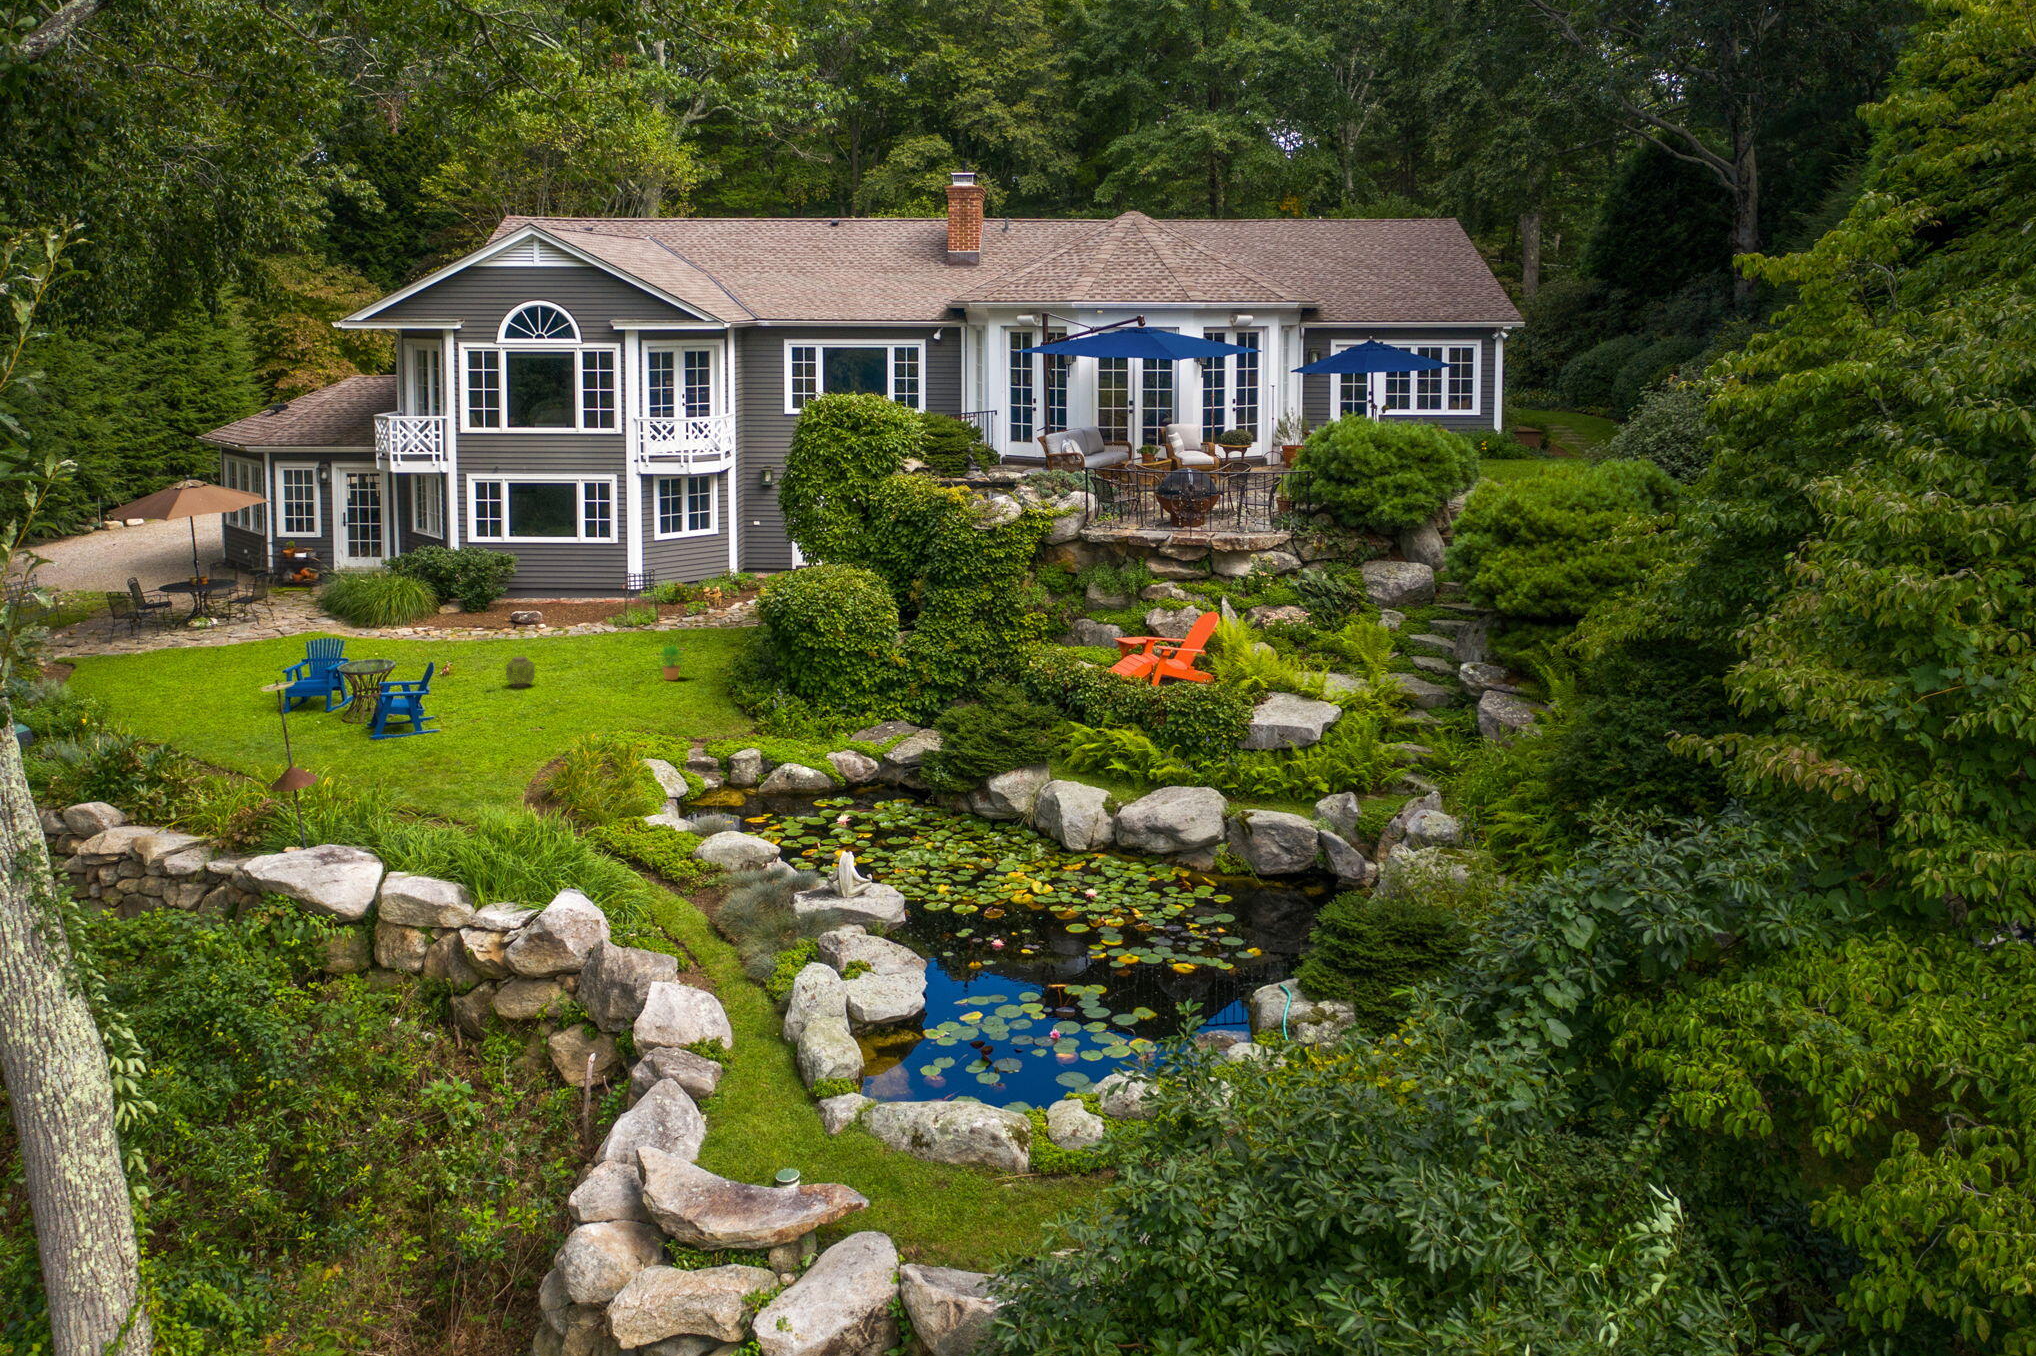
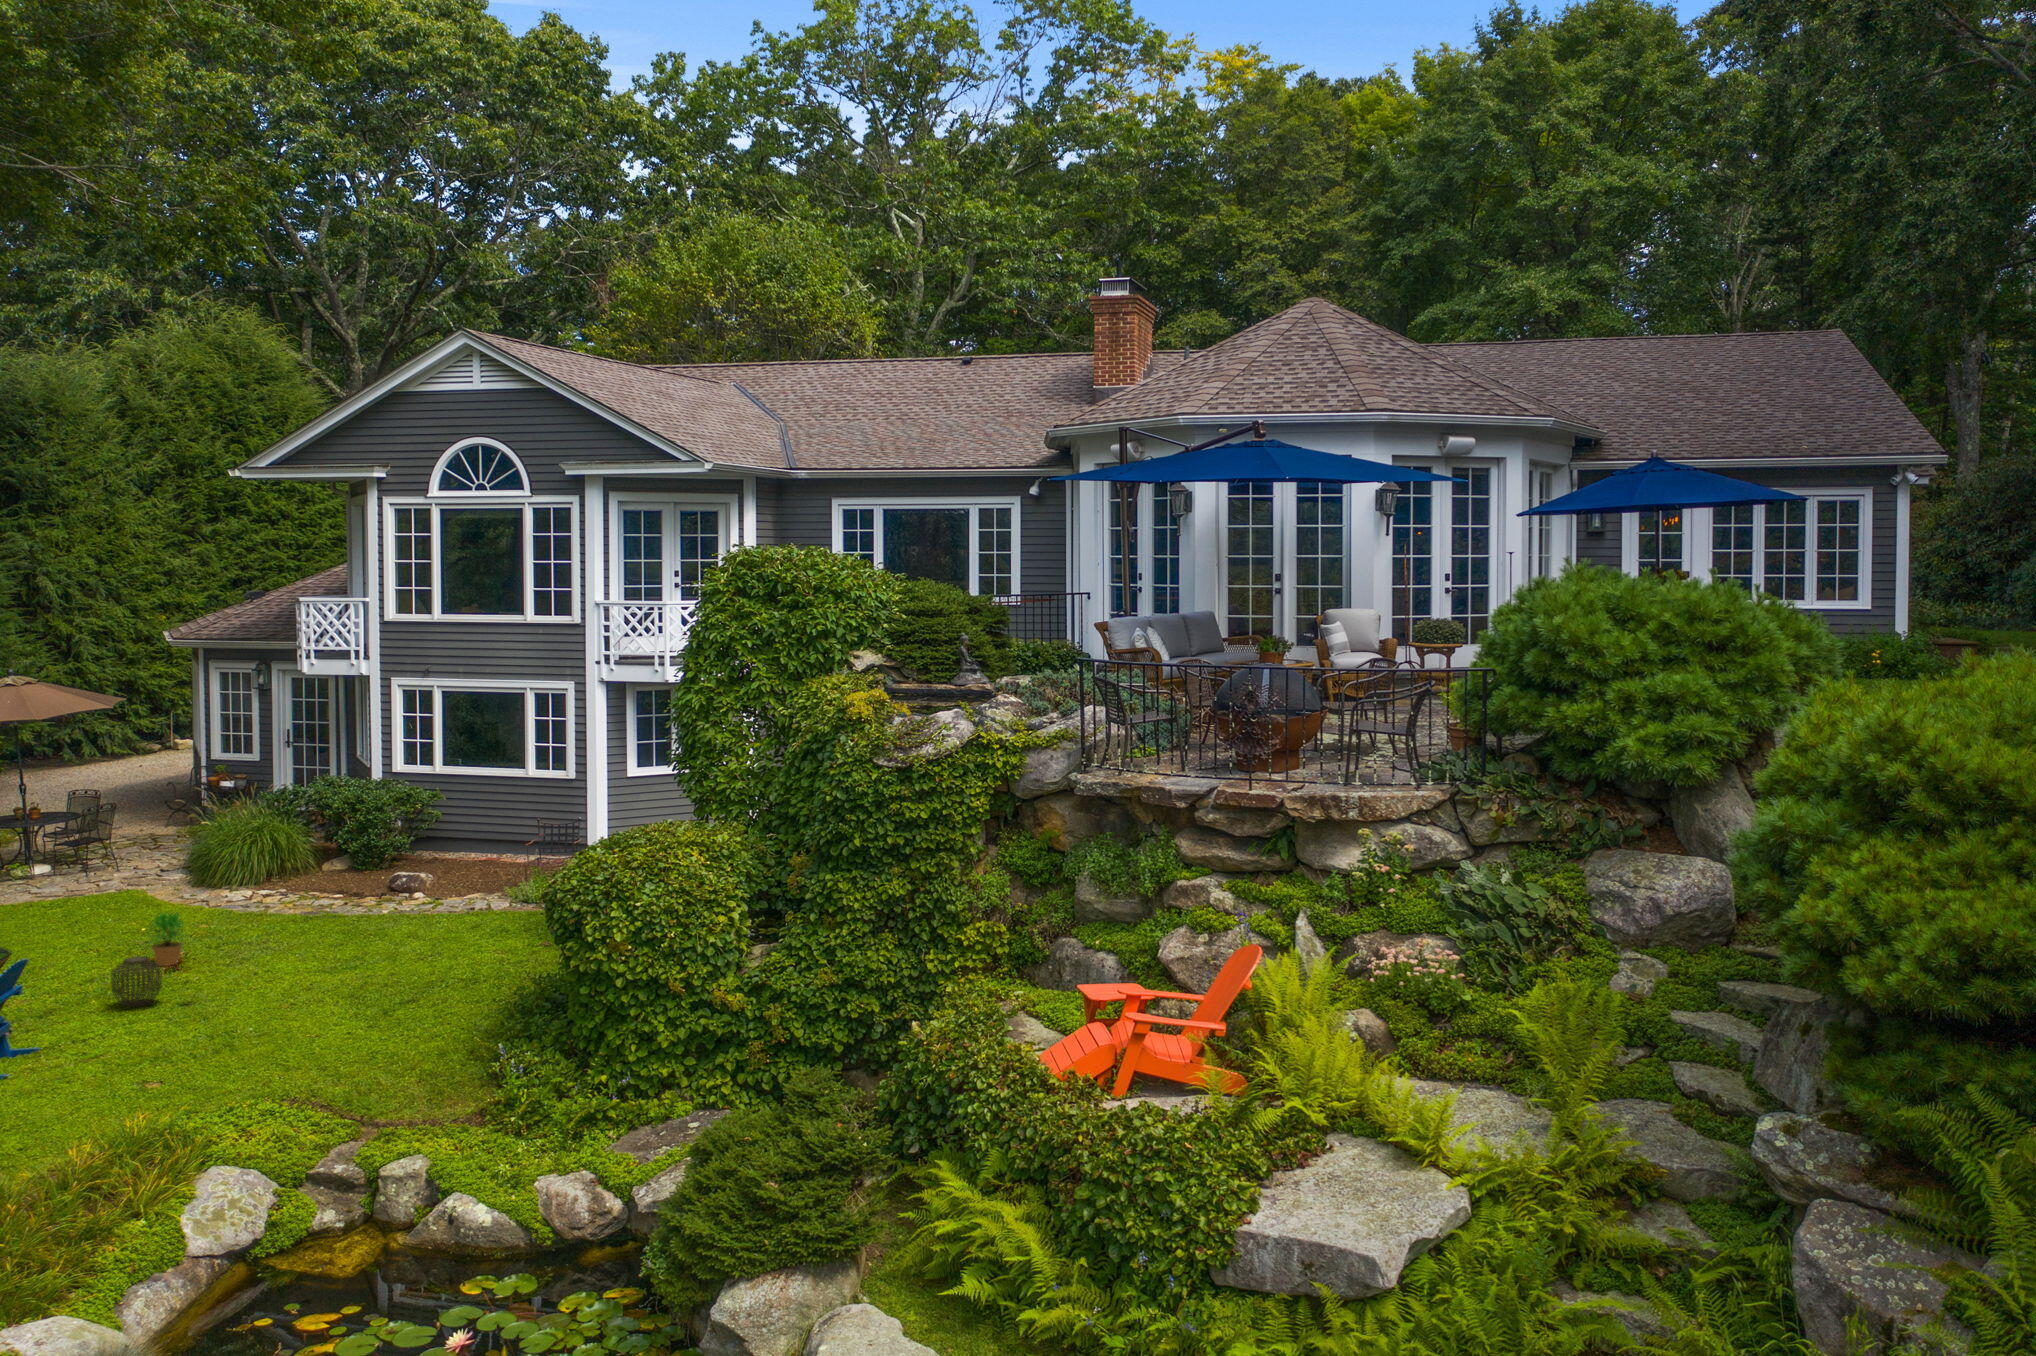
potted plant: present [661,646,681,680] -> present [147,913,184,966]

